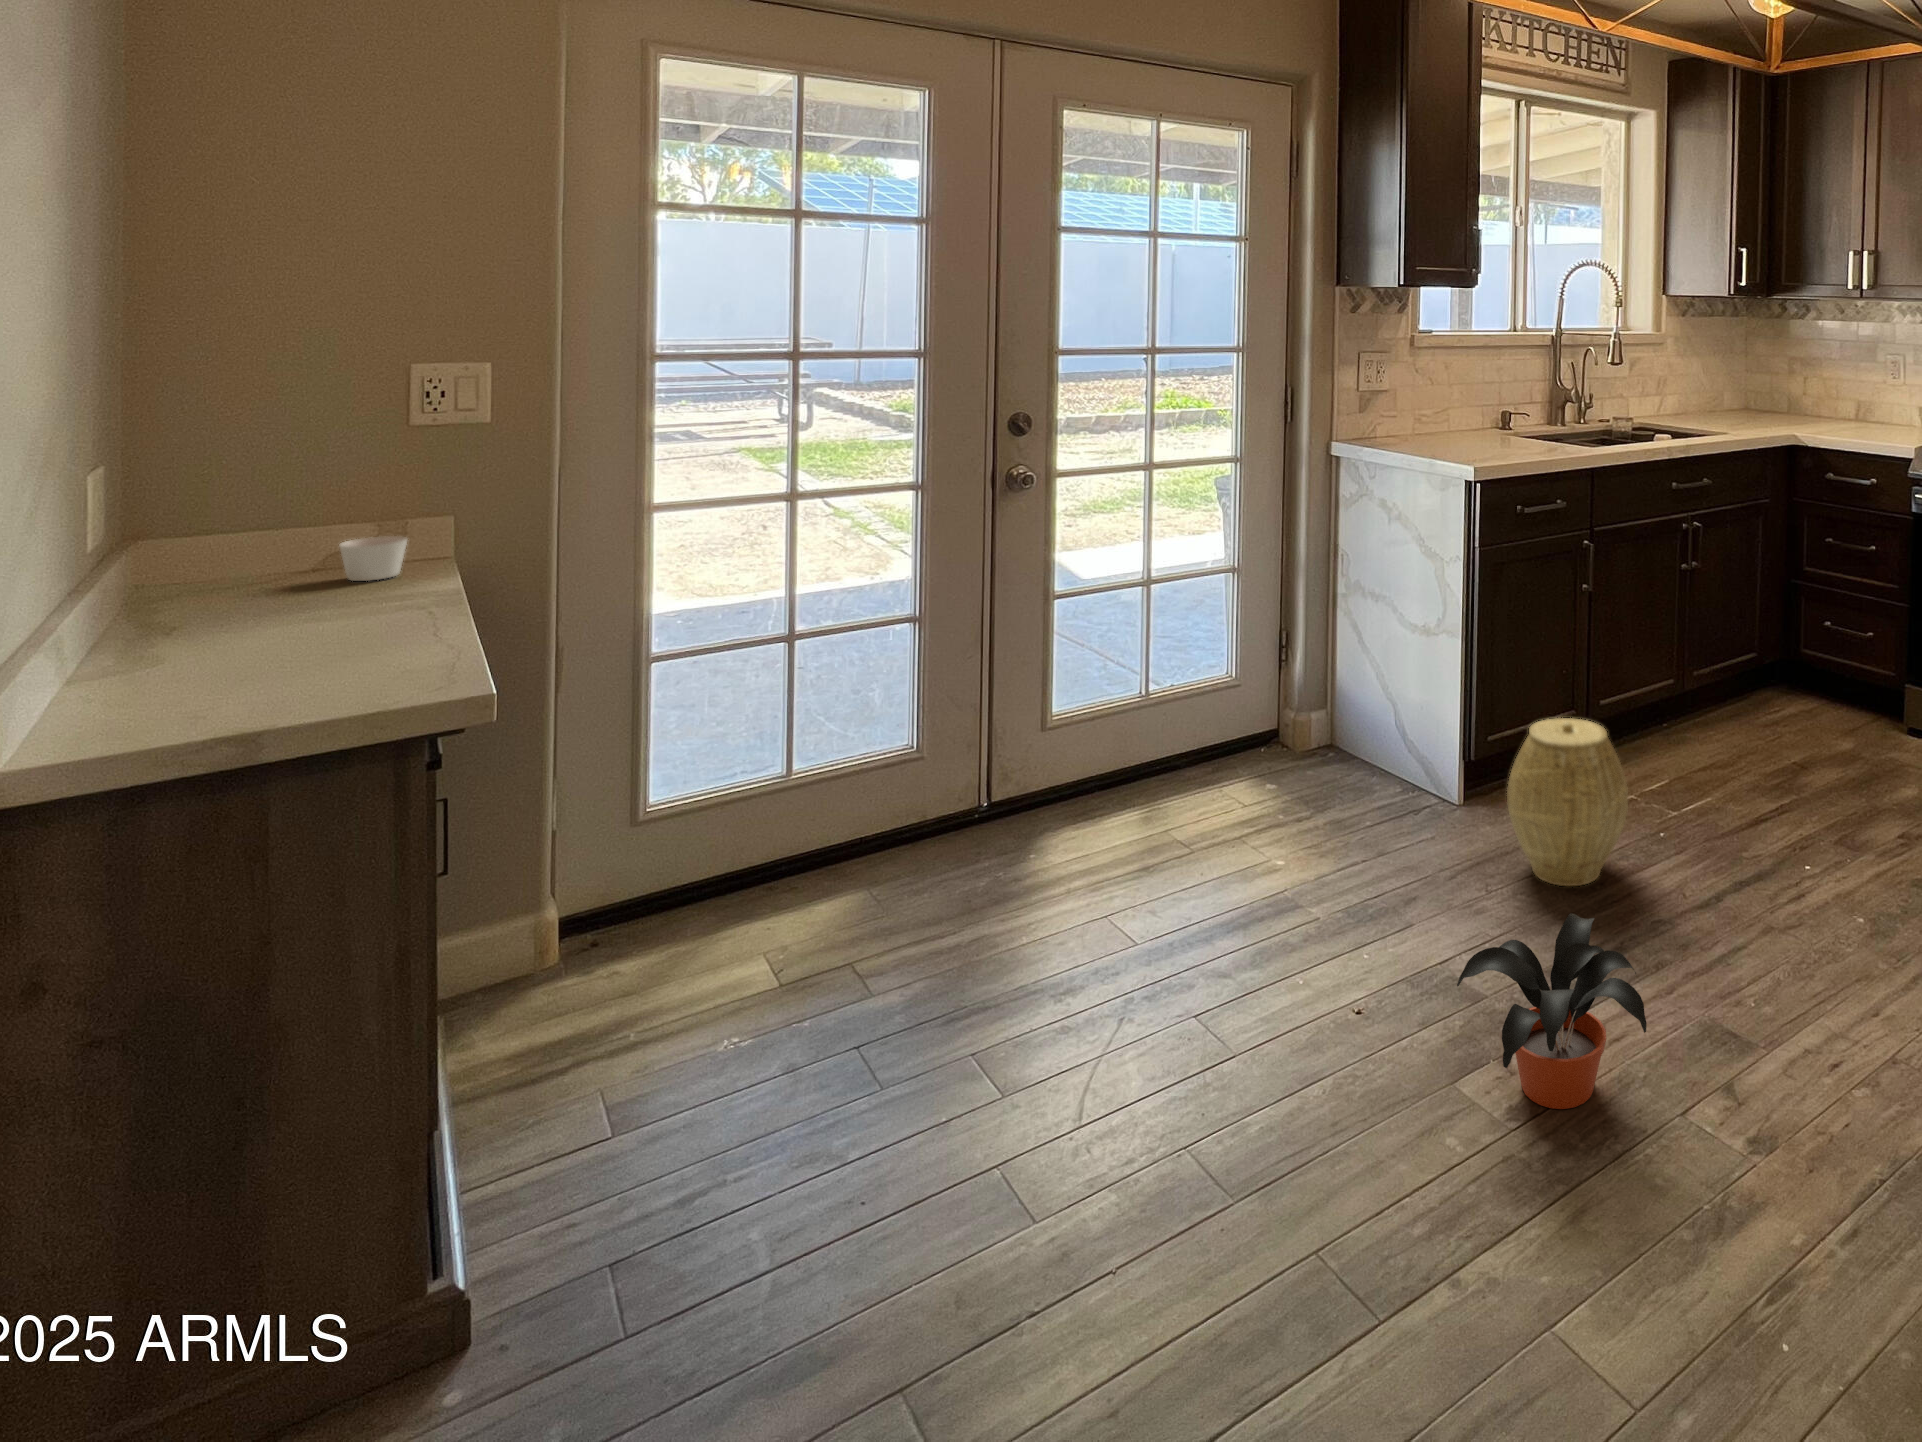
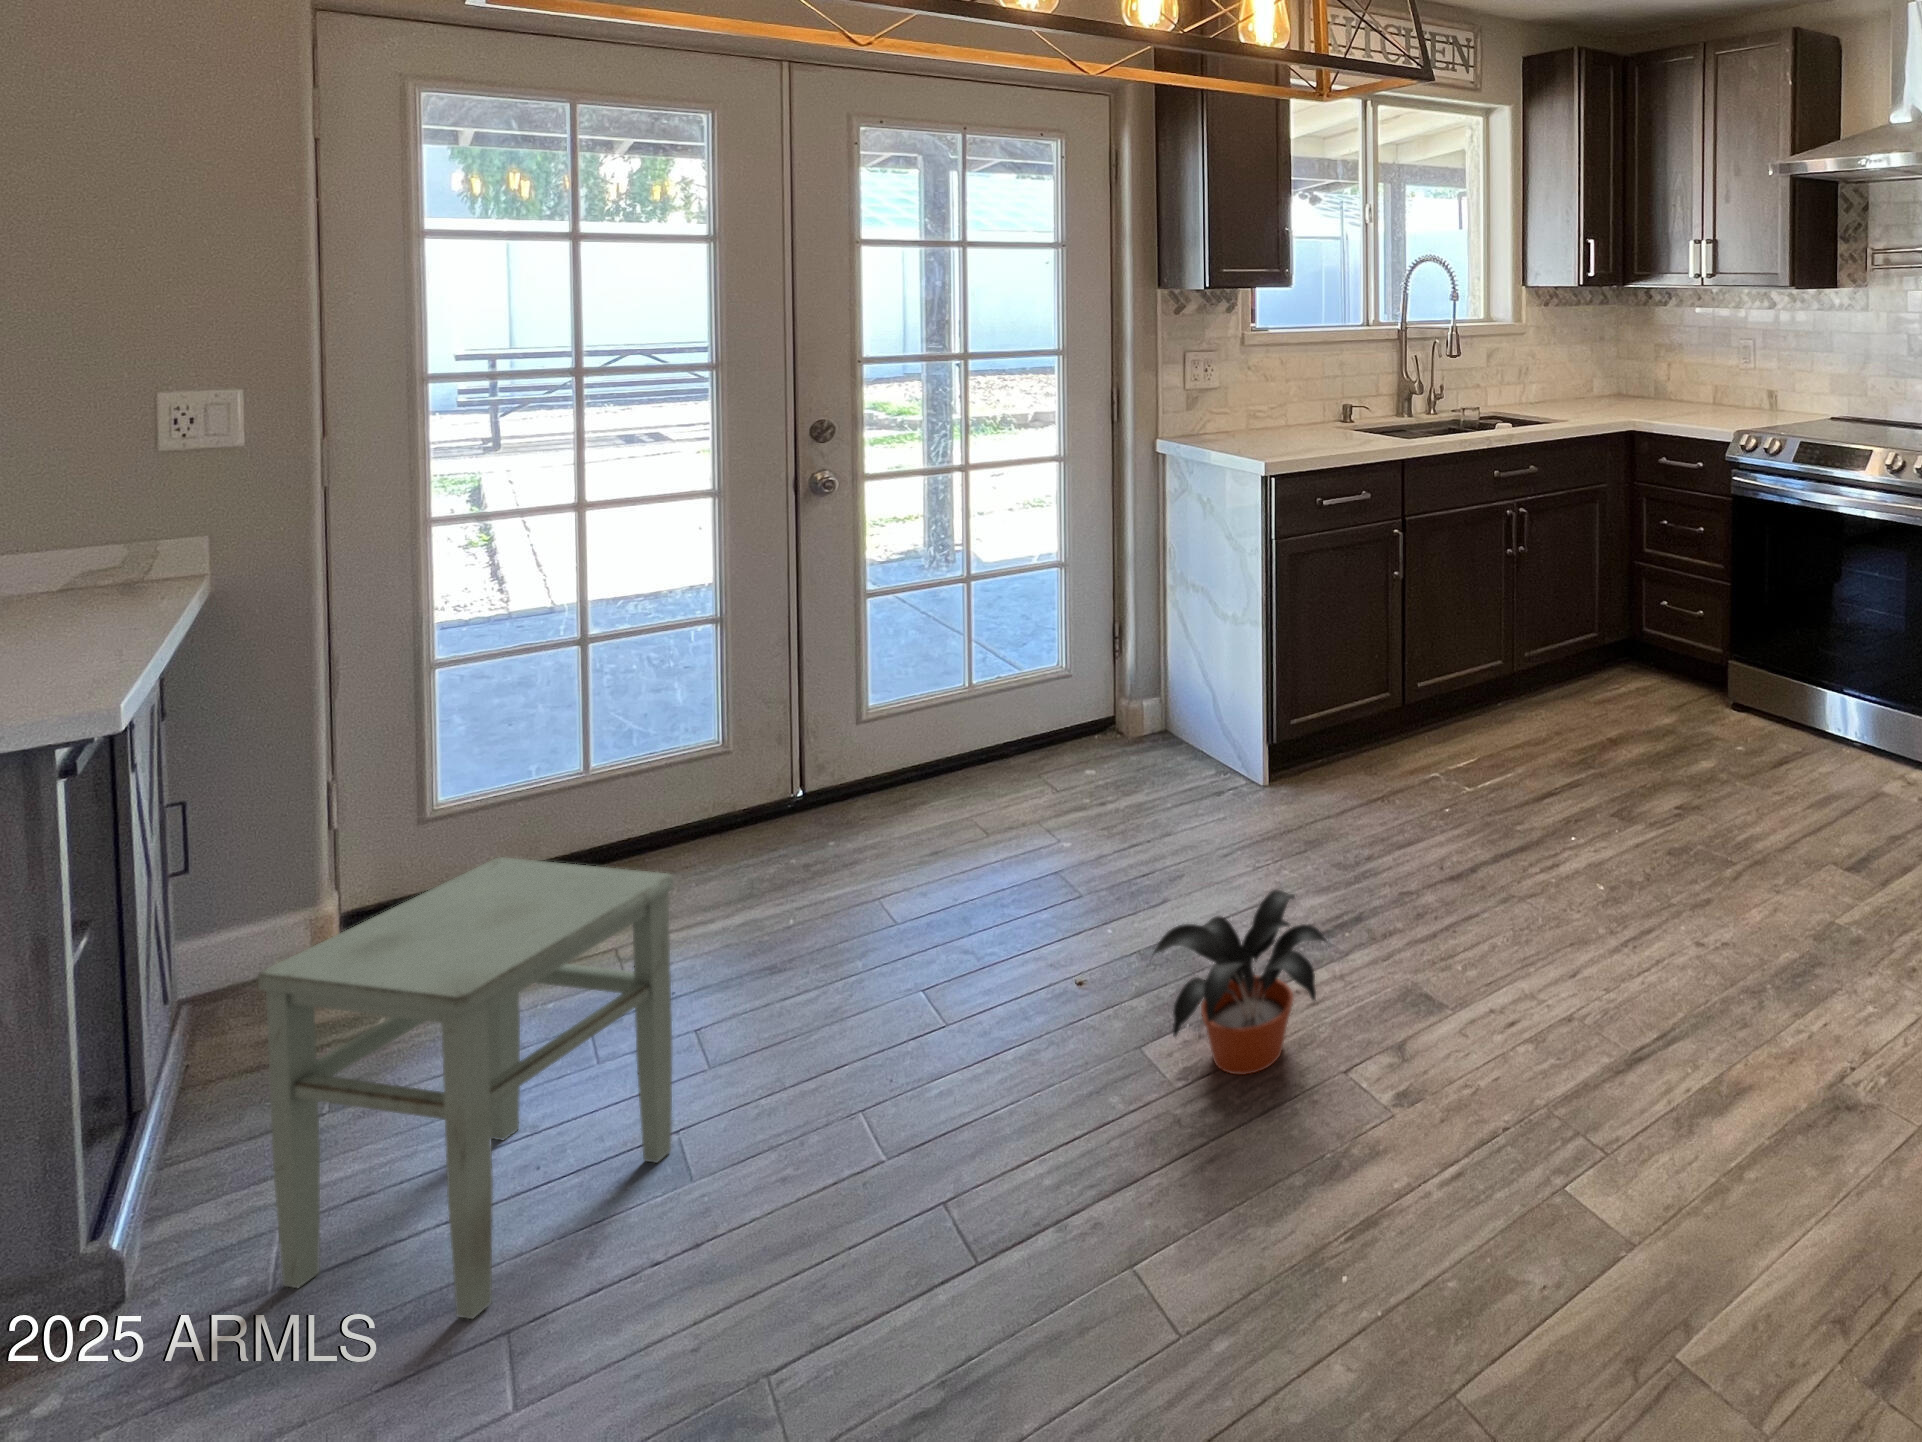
candle: present [340,536,407,581] -> none [68,554,143,598]
woven basket: present [1507,718,1628,886] -> none [1284,700,1400,860]
stool: none [628,860,1003,1351] -> present [258,857,673,1319]

